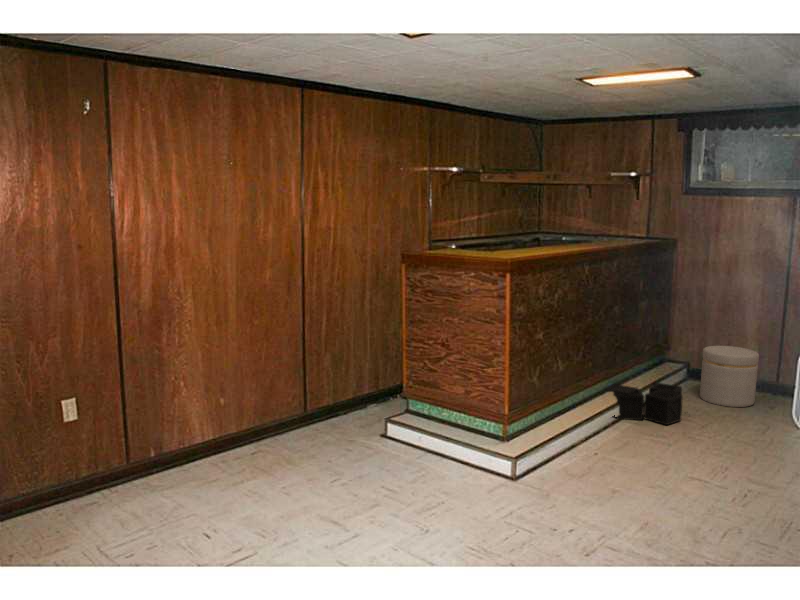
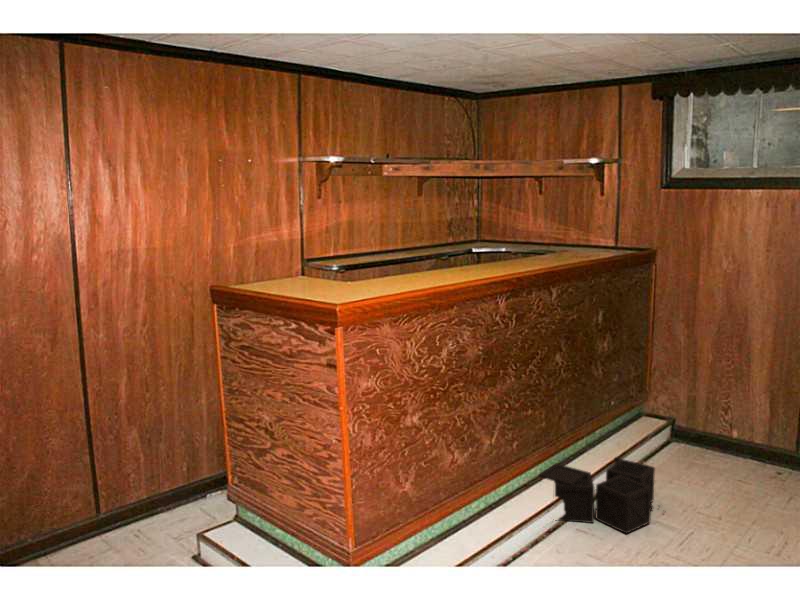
ottoman: present [700,346,759,407] -> none [686,399,768,491]

